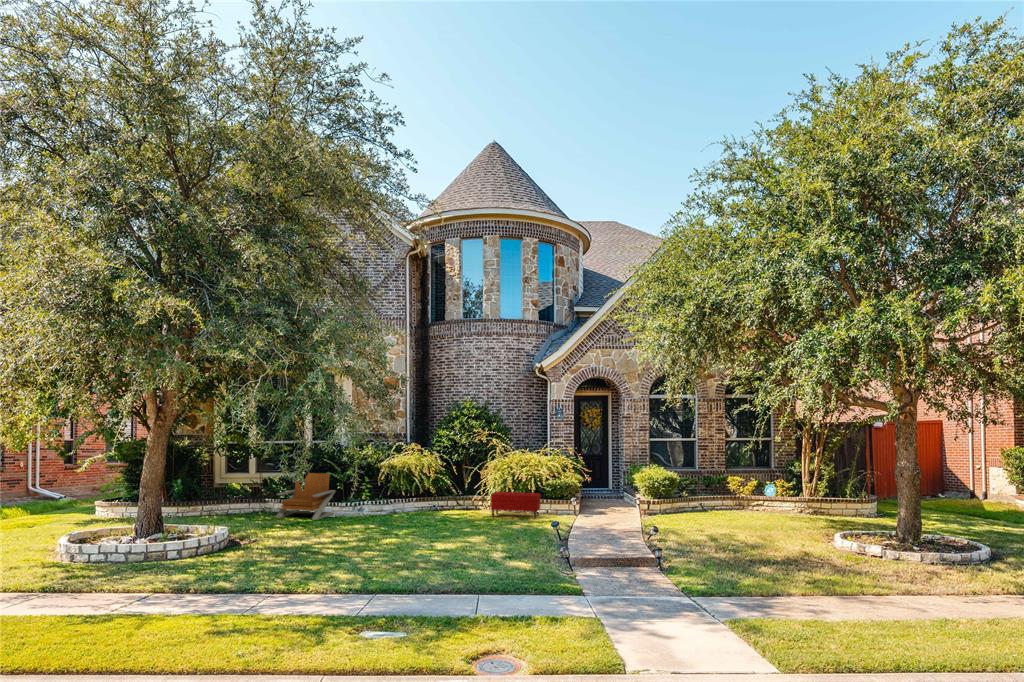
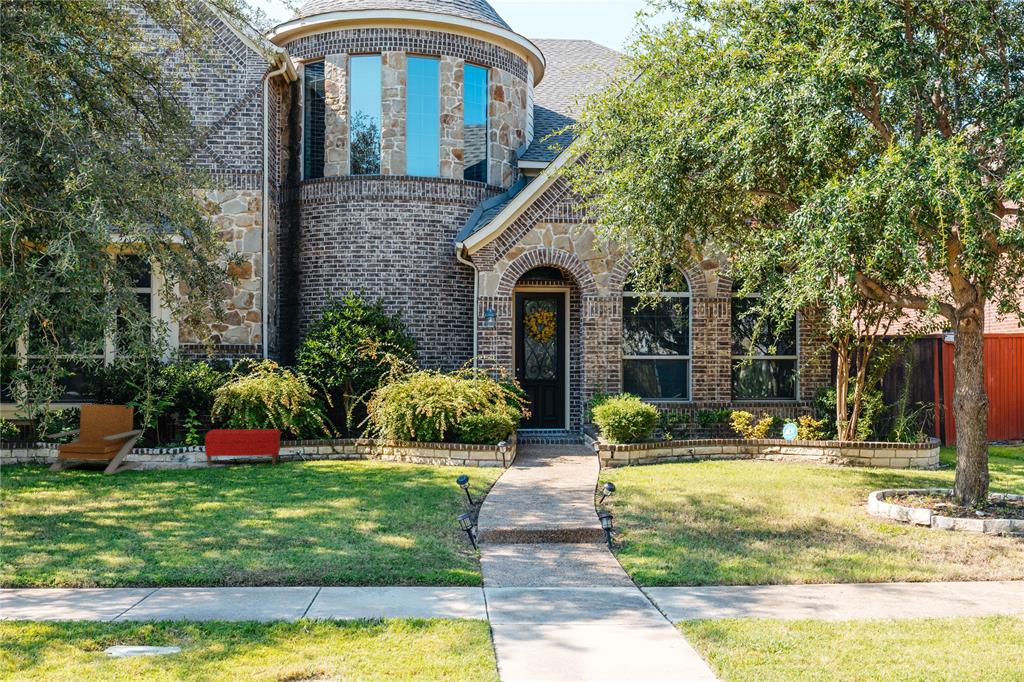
bench: present [491,492,541,519] -> present [205,429,280,466]

